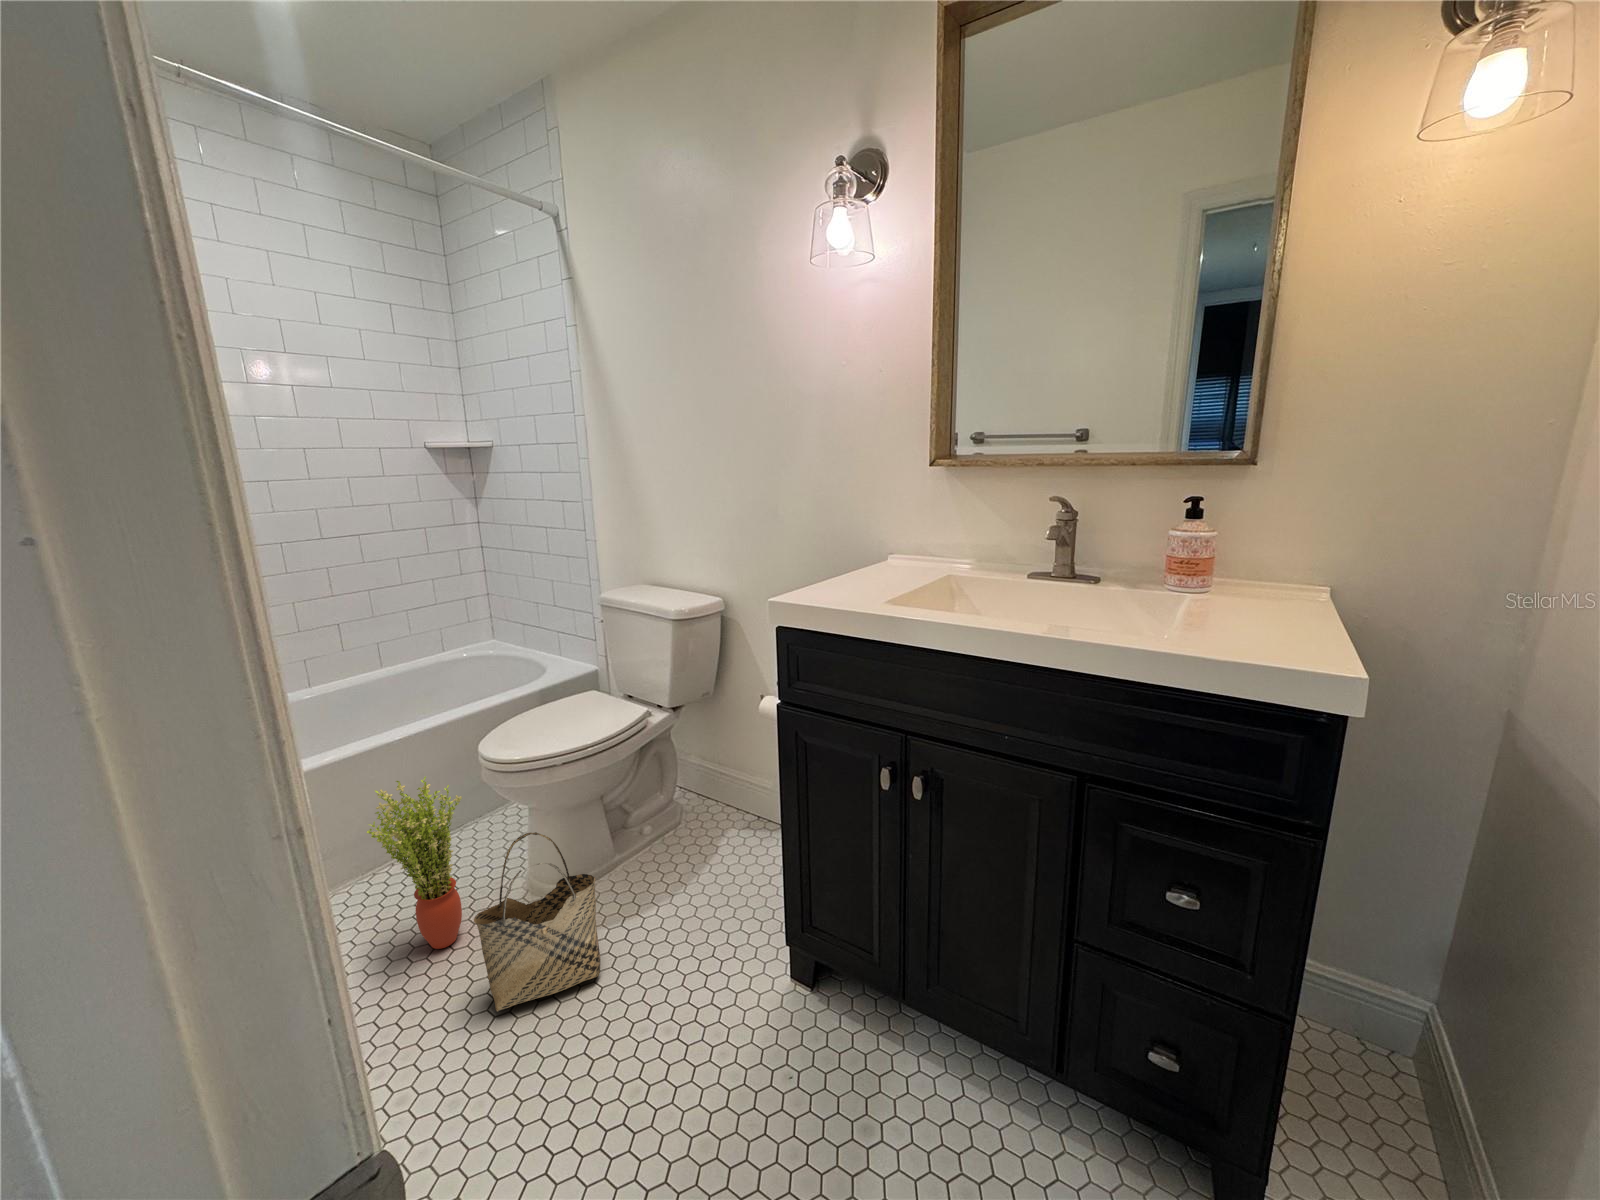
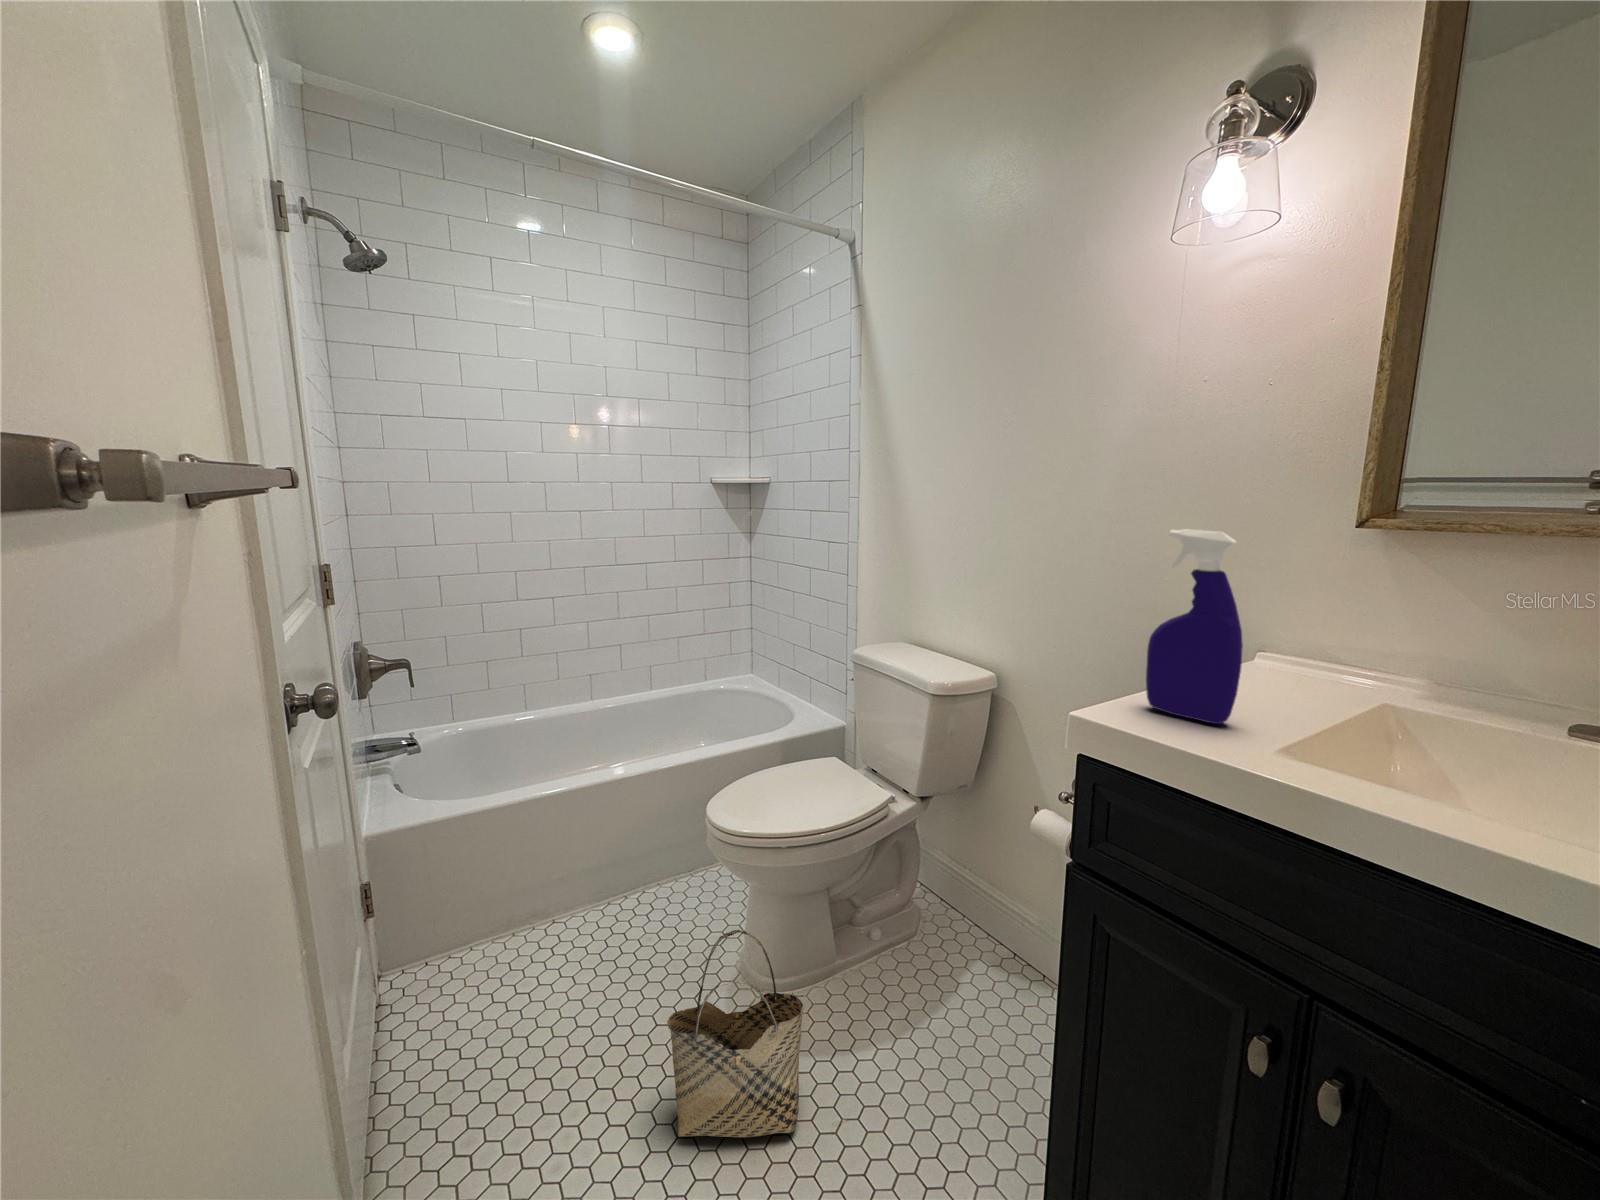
spray bottle: none [814,469,866,593] -> present [1146,529,1243,724]
potted plant: present [367,776,462,949] -> none [588,832,680,1021]

